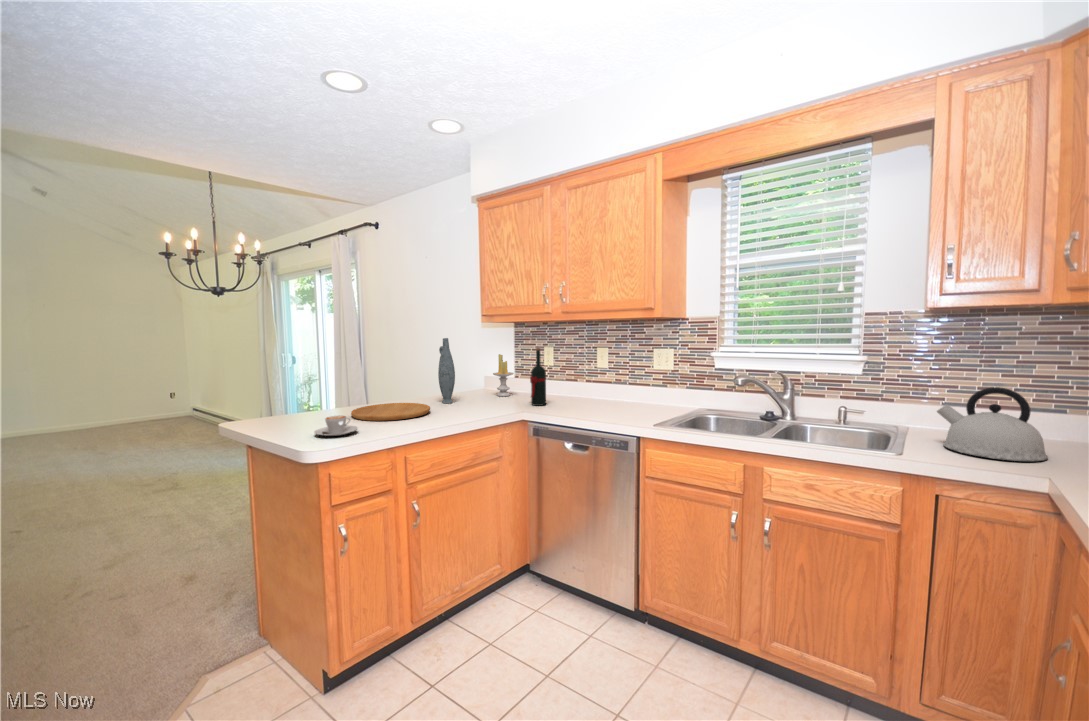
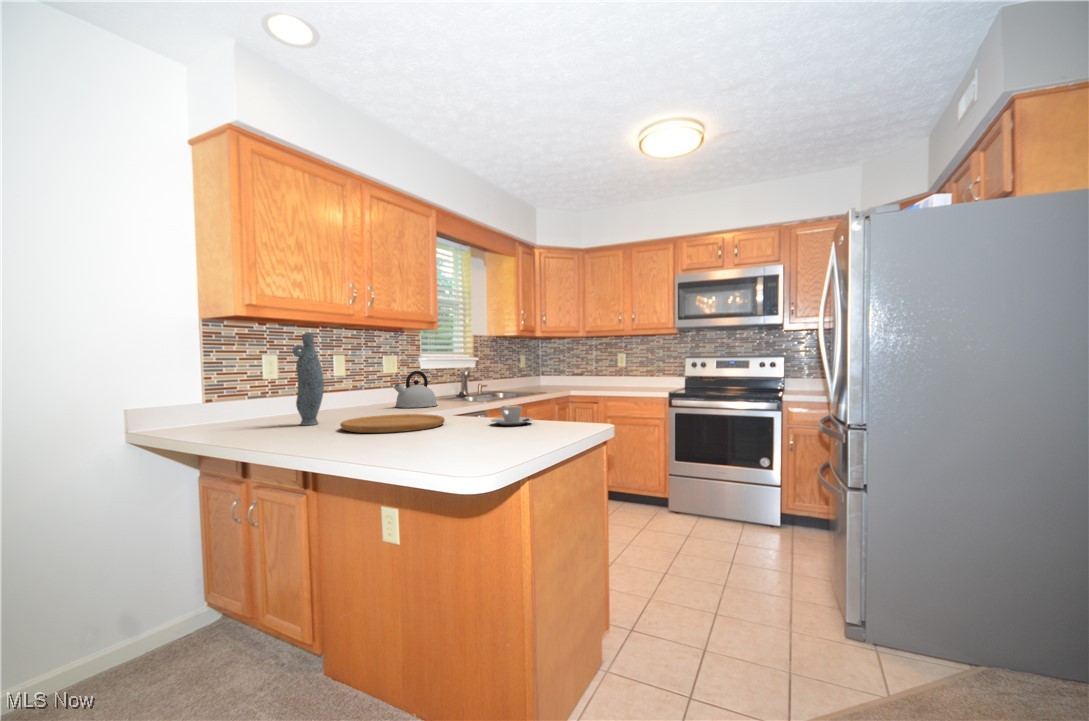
wine bottle: present [530,348,546,406] -> none [351,351,370,413]
candle: present [493,354,514,396] -> none [249,362,283,420]
kettle: present [937,387,1047,461] -> present [394,371,437,408]

